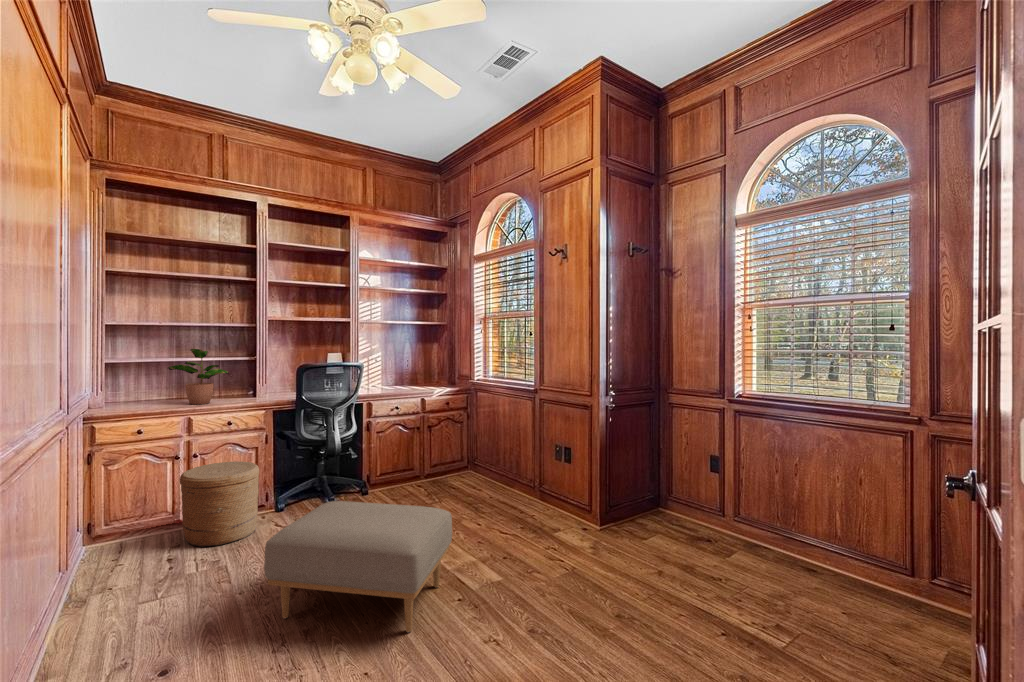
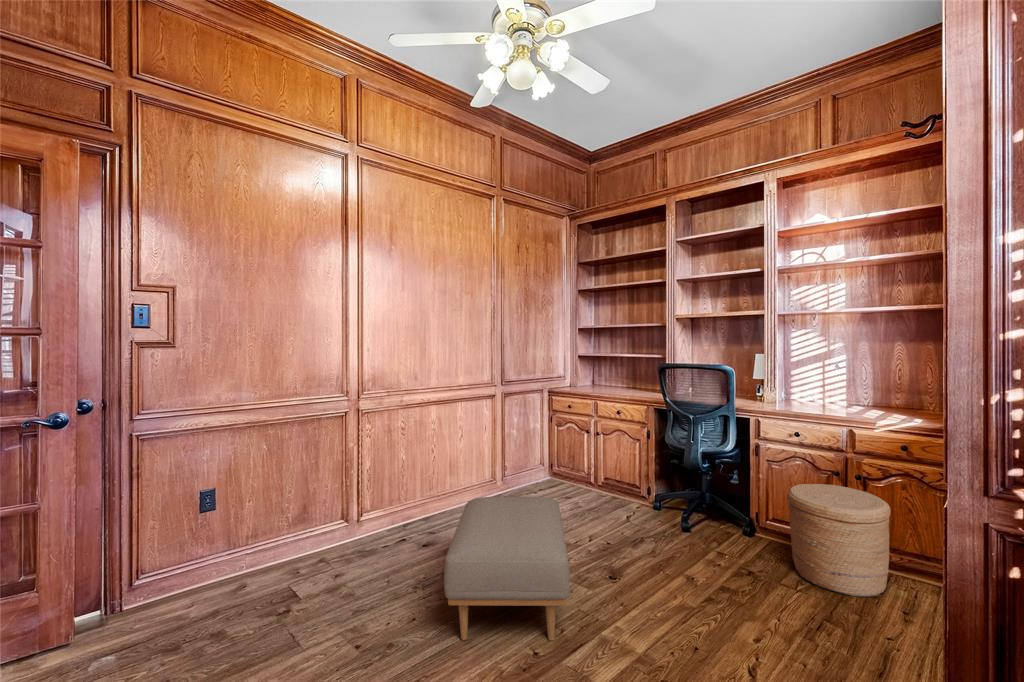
potted plant: present [168,349,229,404] -> none [593,347,638,393]
woven basket: present [180,462,259,547] -> present [787,484,891,597]

